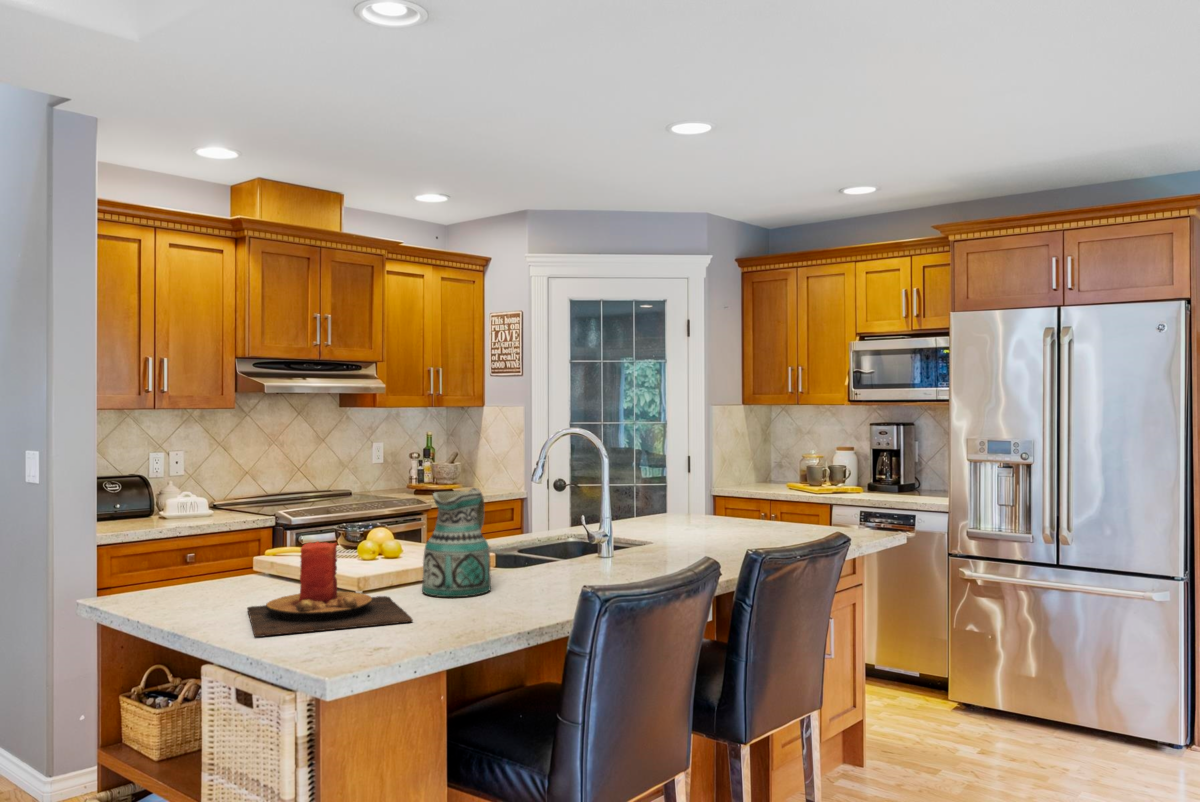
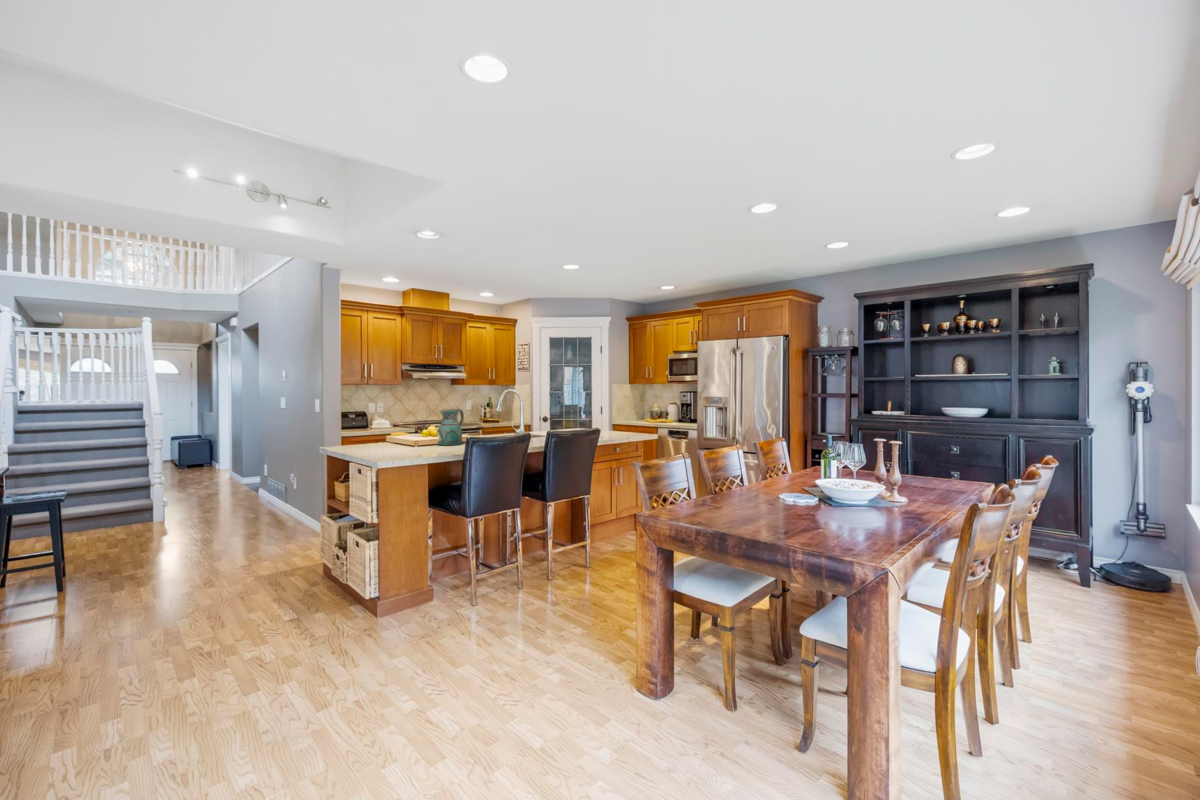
candle: present [247,542,413,637] -> none [368,423,424,452]

